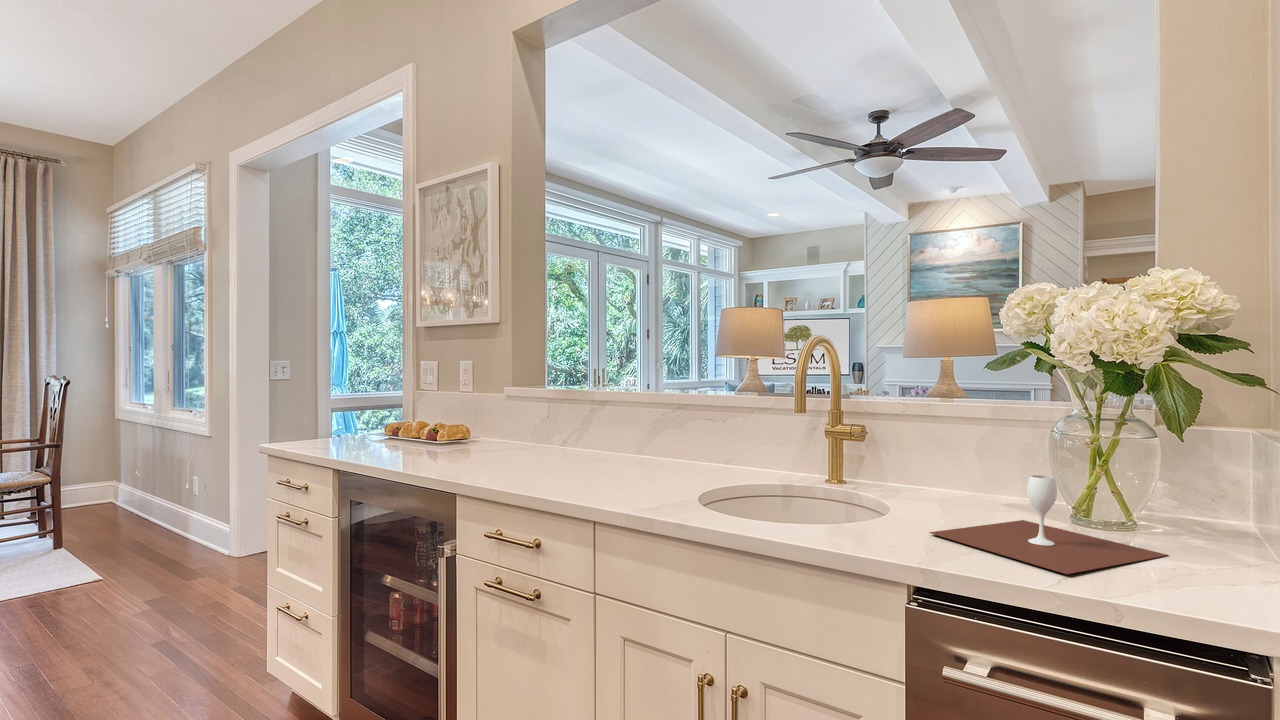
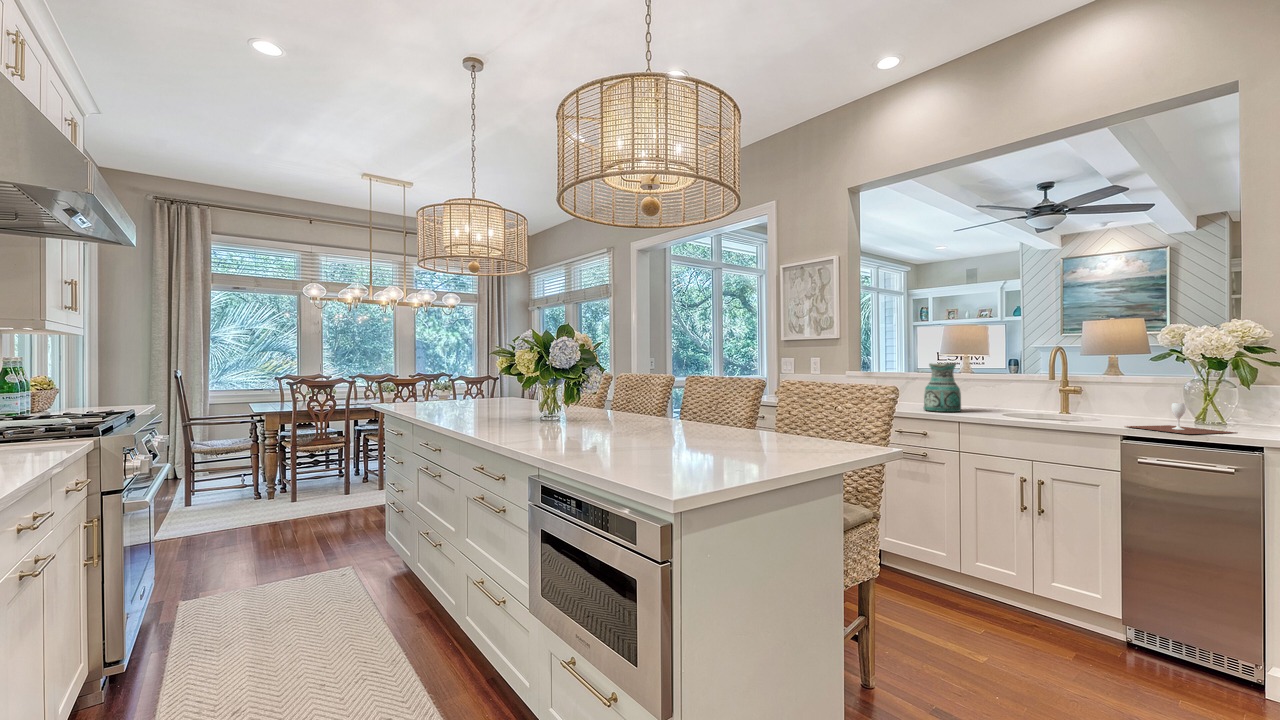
ceramic pitcher: none [591,370,661,477] -> present [924,363,961,412]

